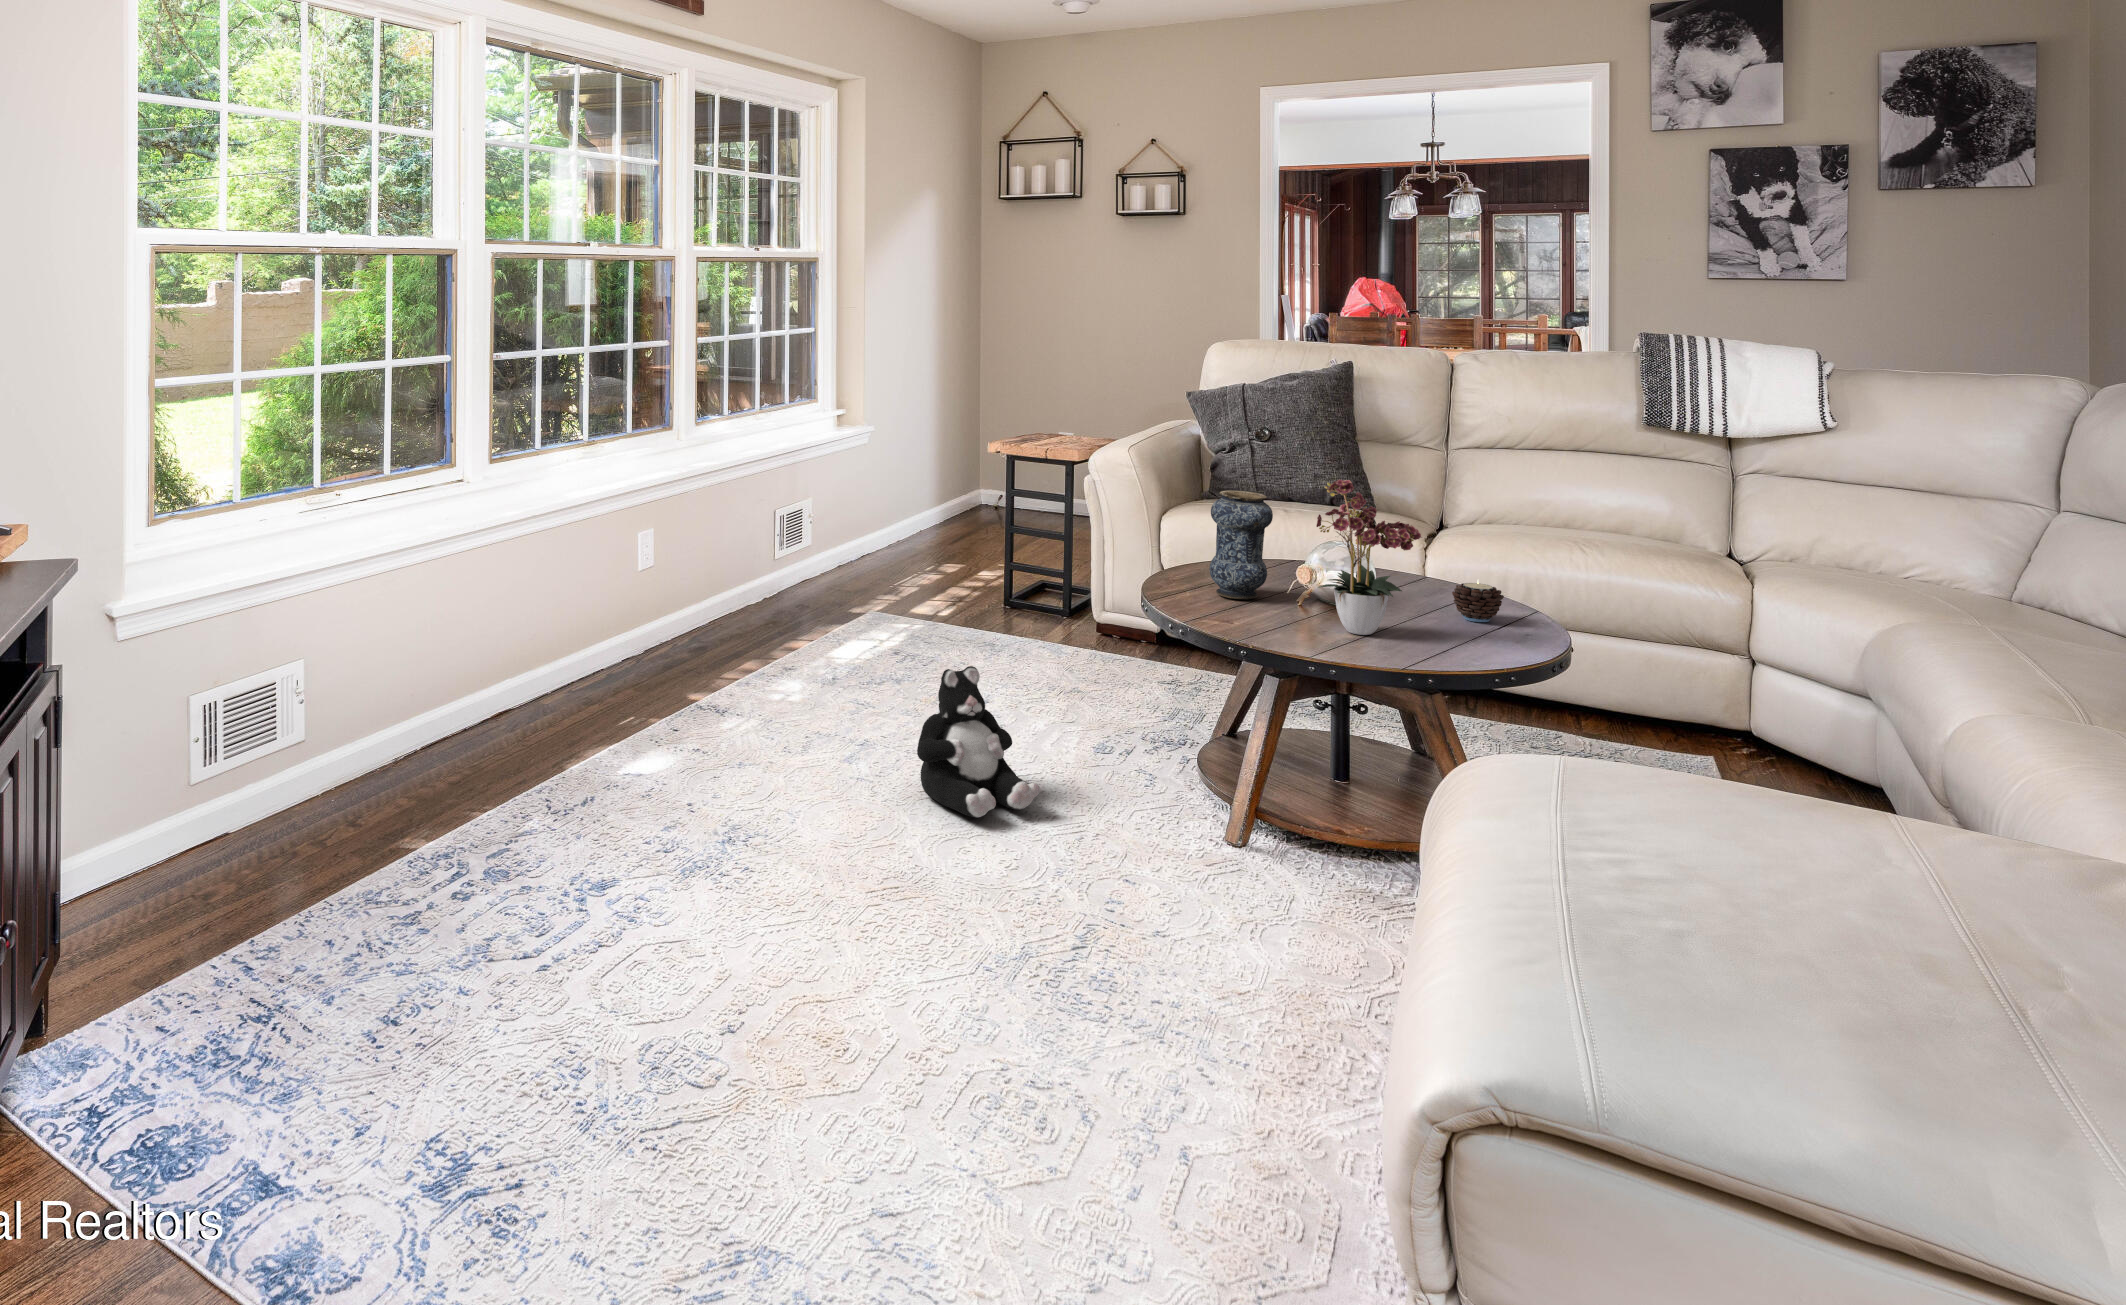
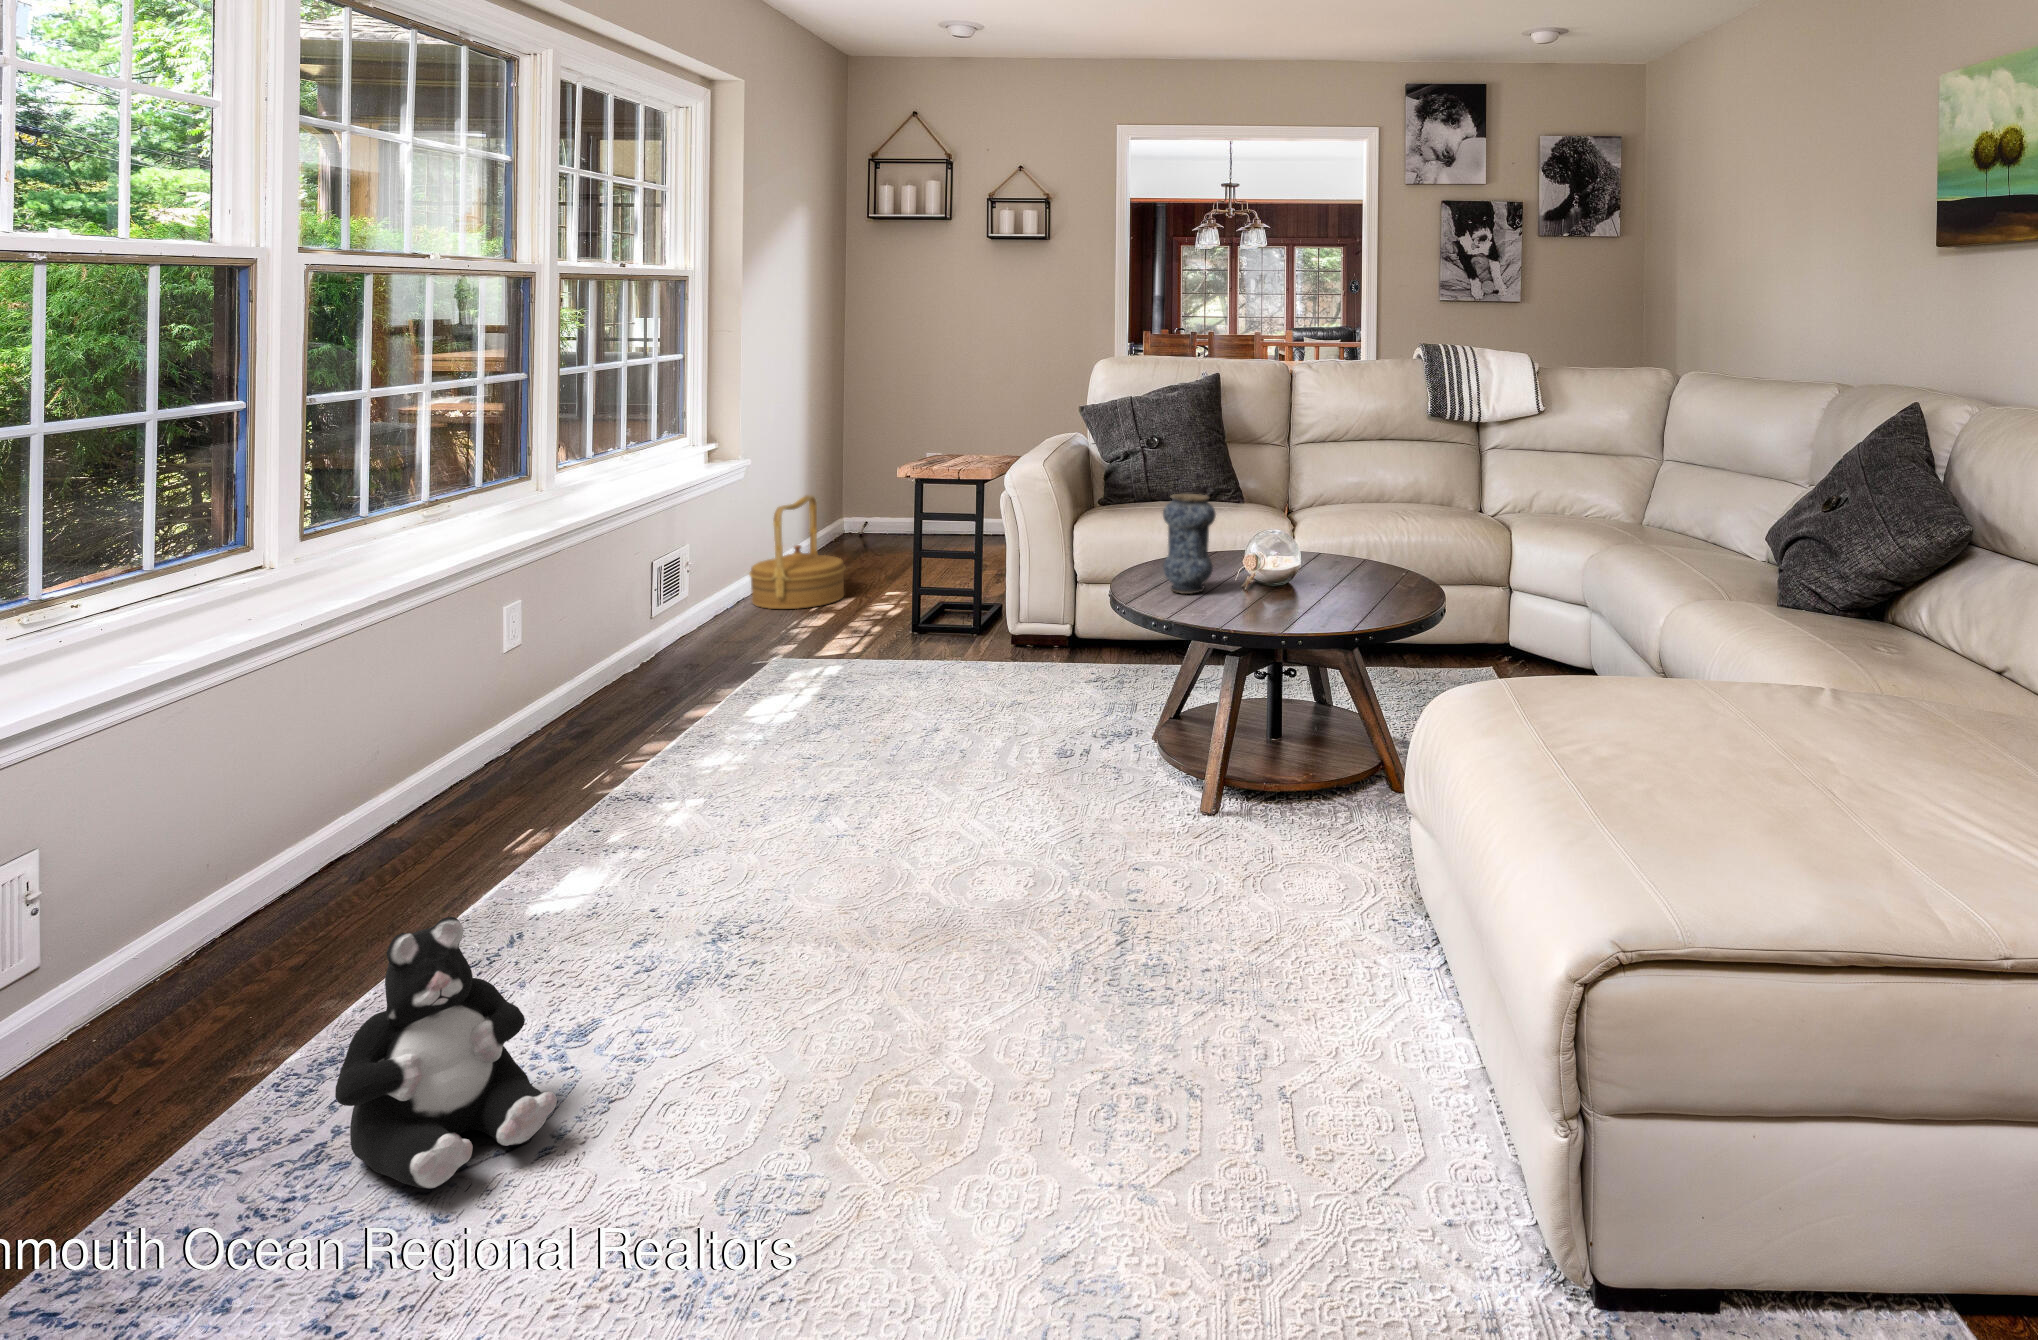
woven basket: none [867,464,954,568] -> present [749,495,846,609]
flower arrangement: present [1316,480,1422,635] -> none [1260,469,1350,611]
candle: present [1452,580,1504,622] -> none [1356,551,1393,588]
plush toy: present [917,666,1040,817] -> present [335,917,557,1188]

